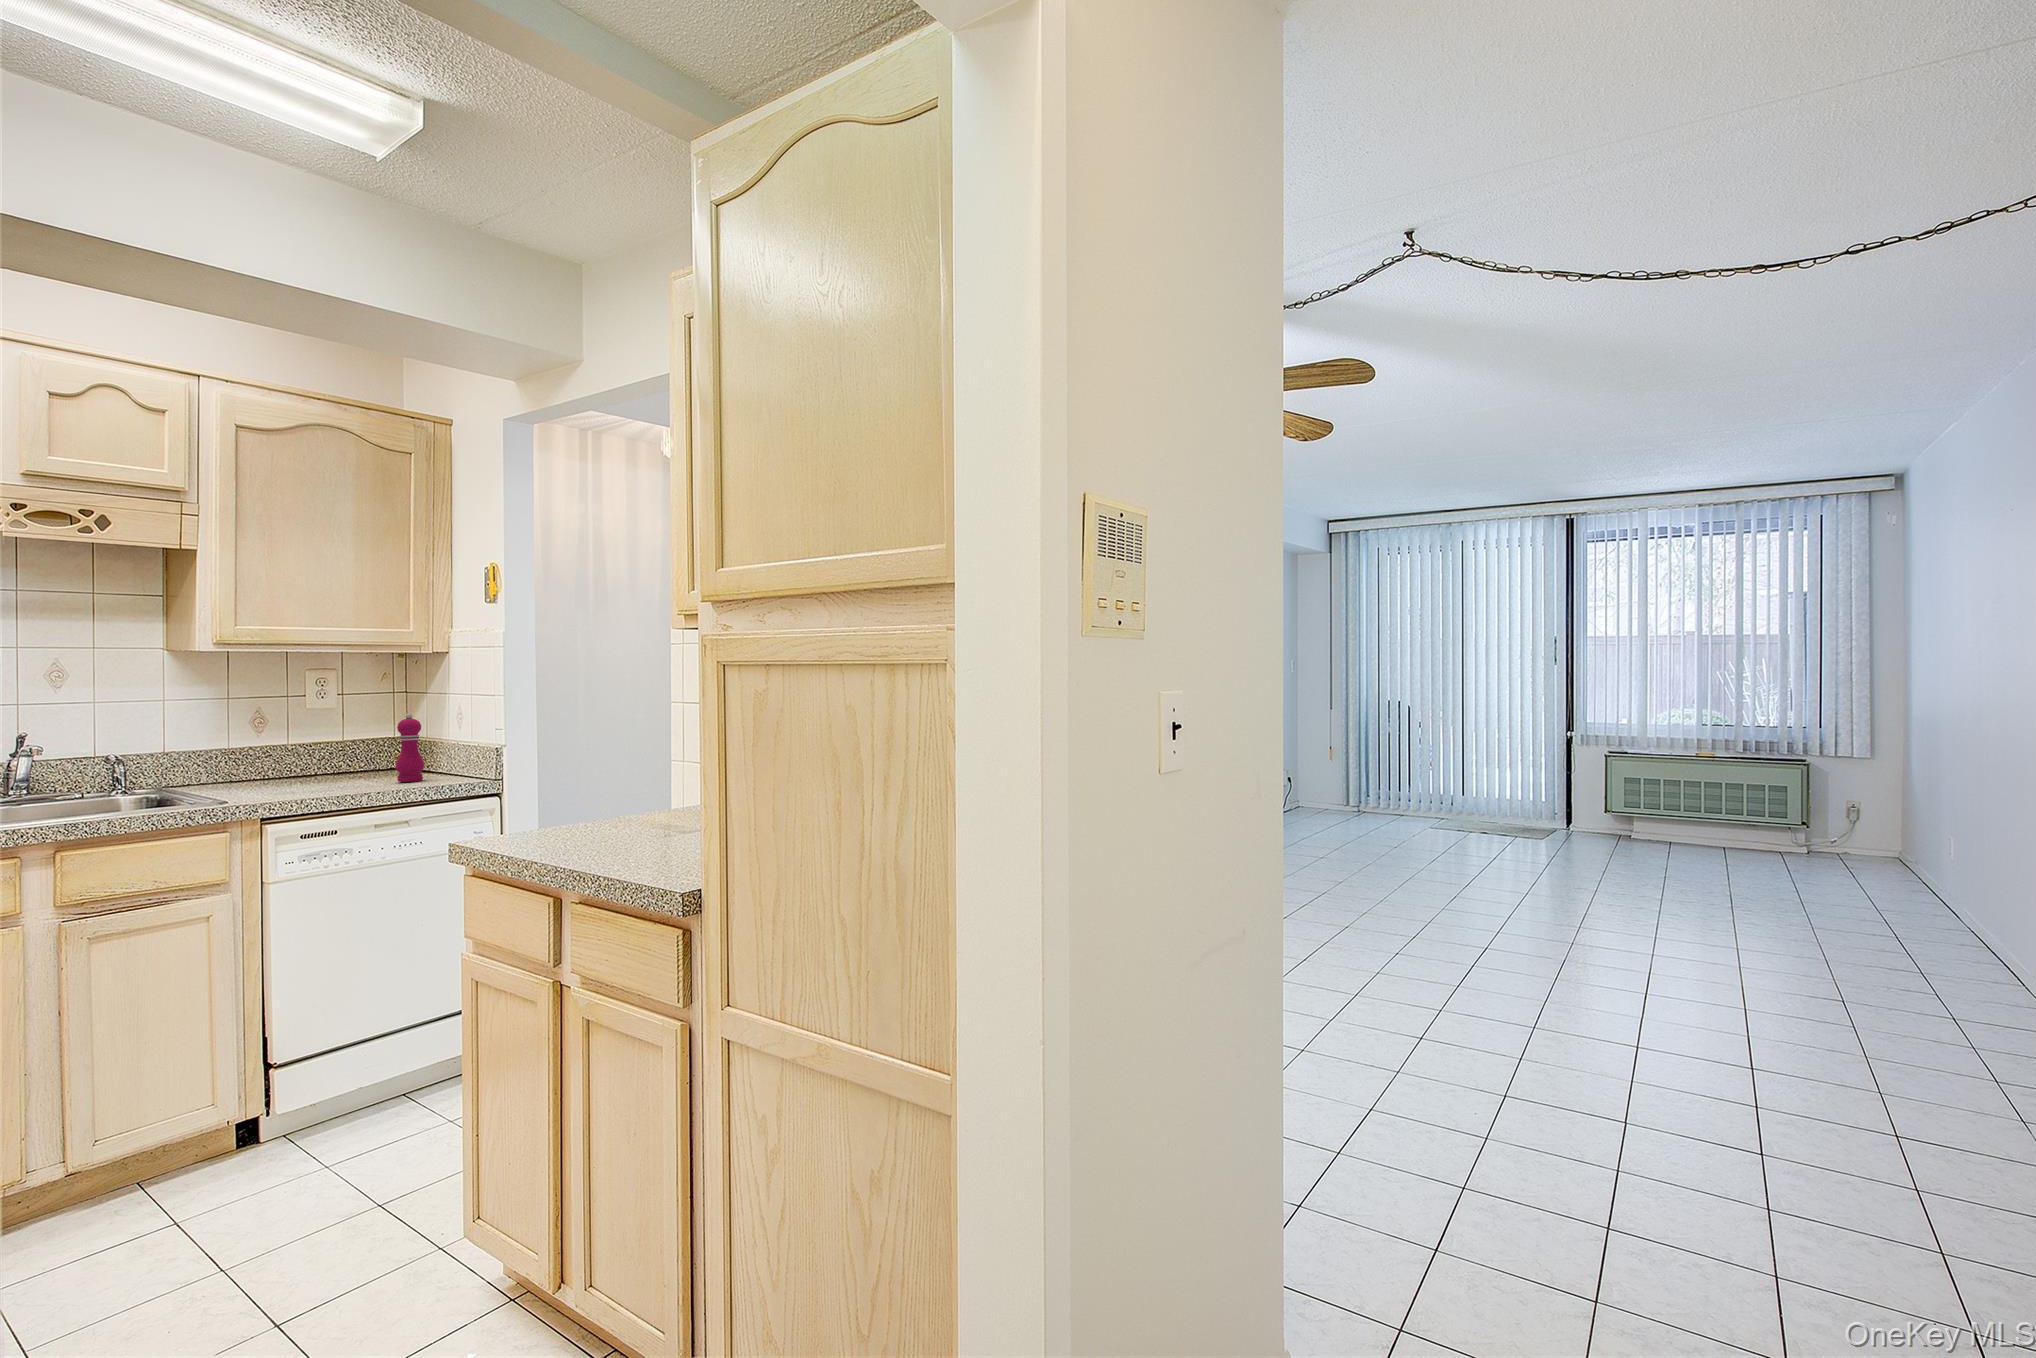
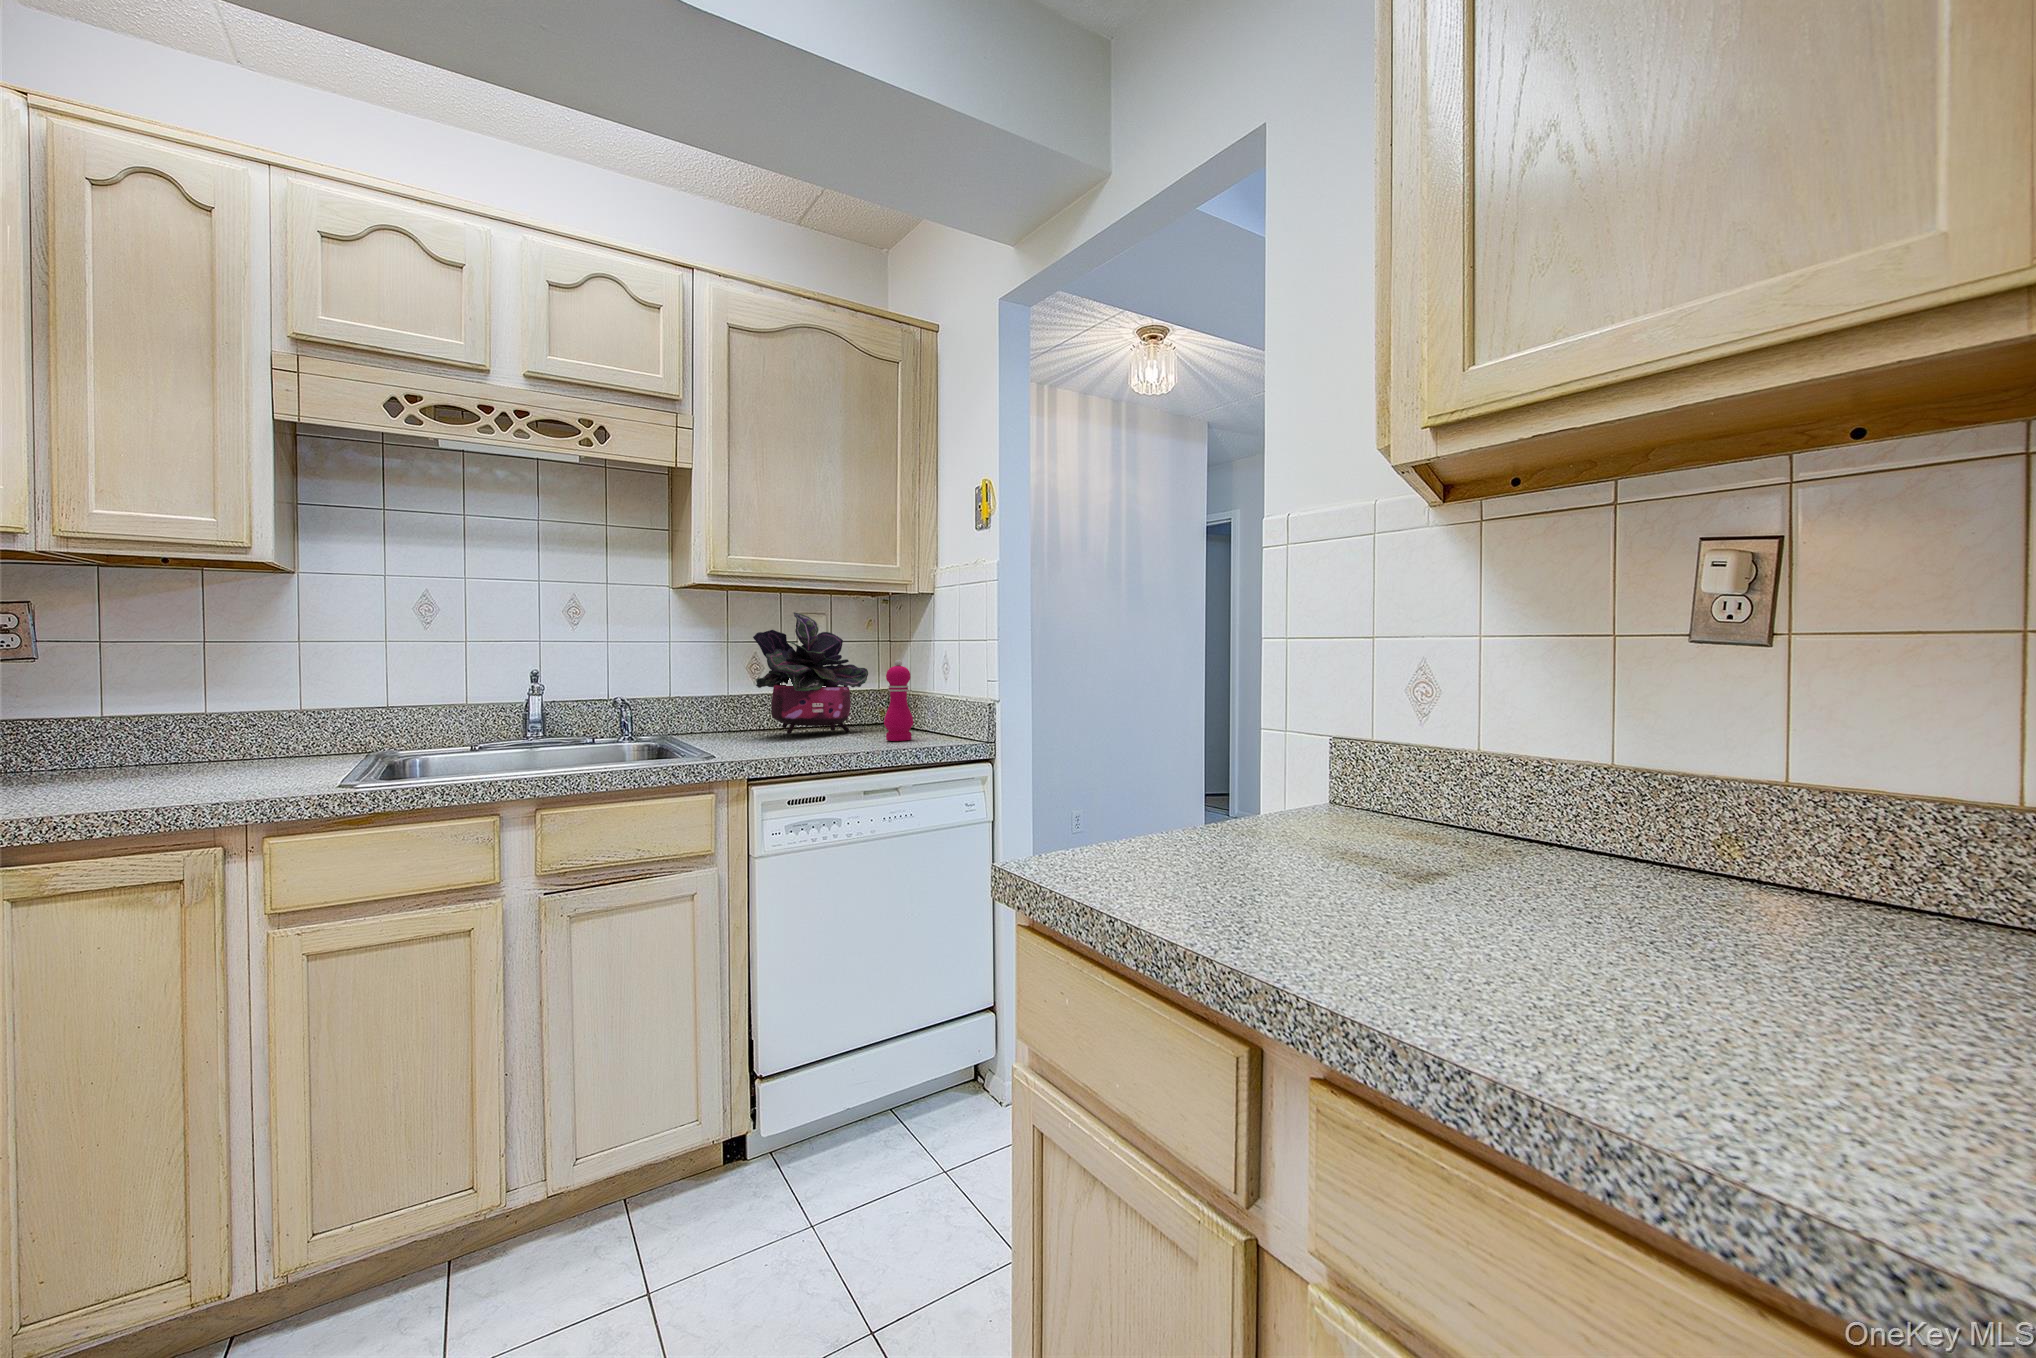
potted plant: none [257,669,383,781] -> present [753,612,868,734]

